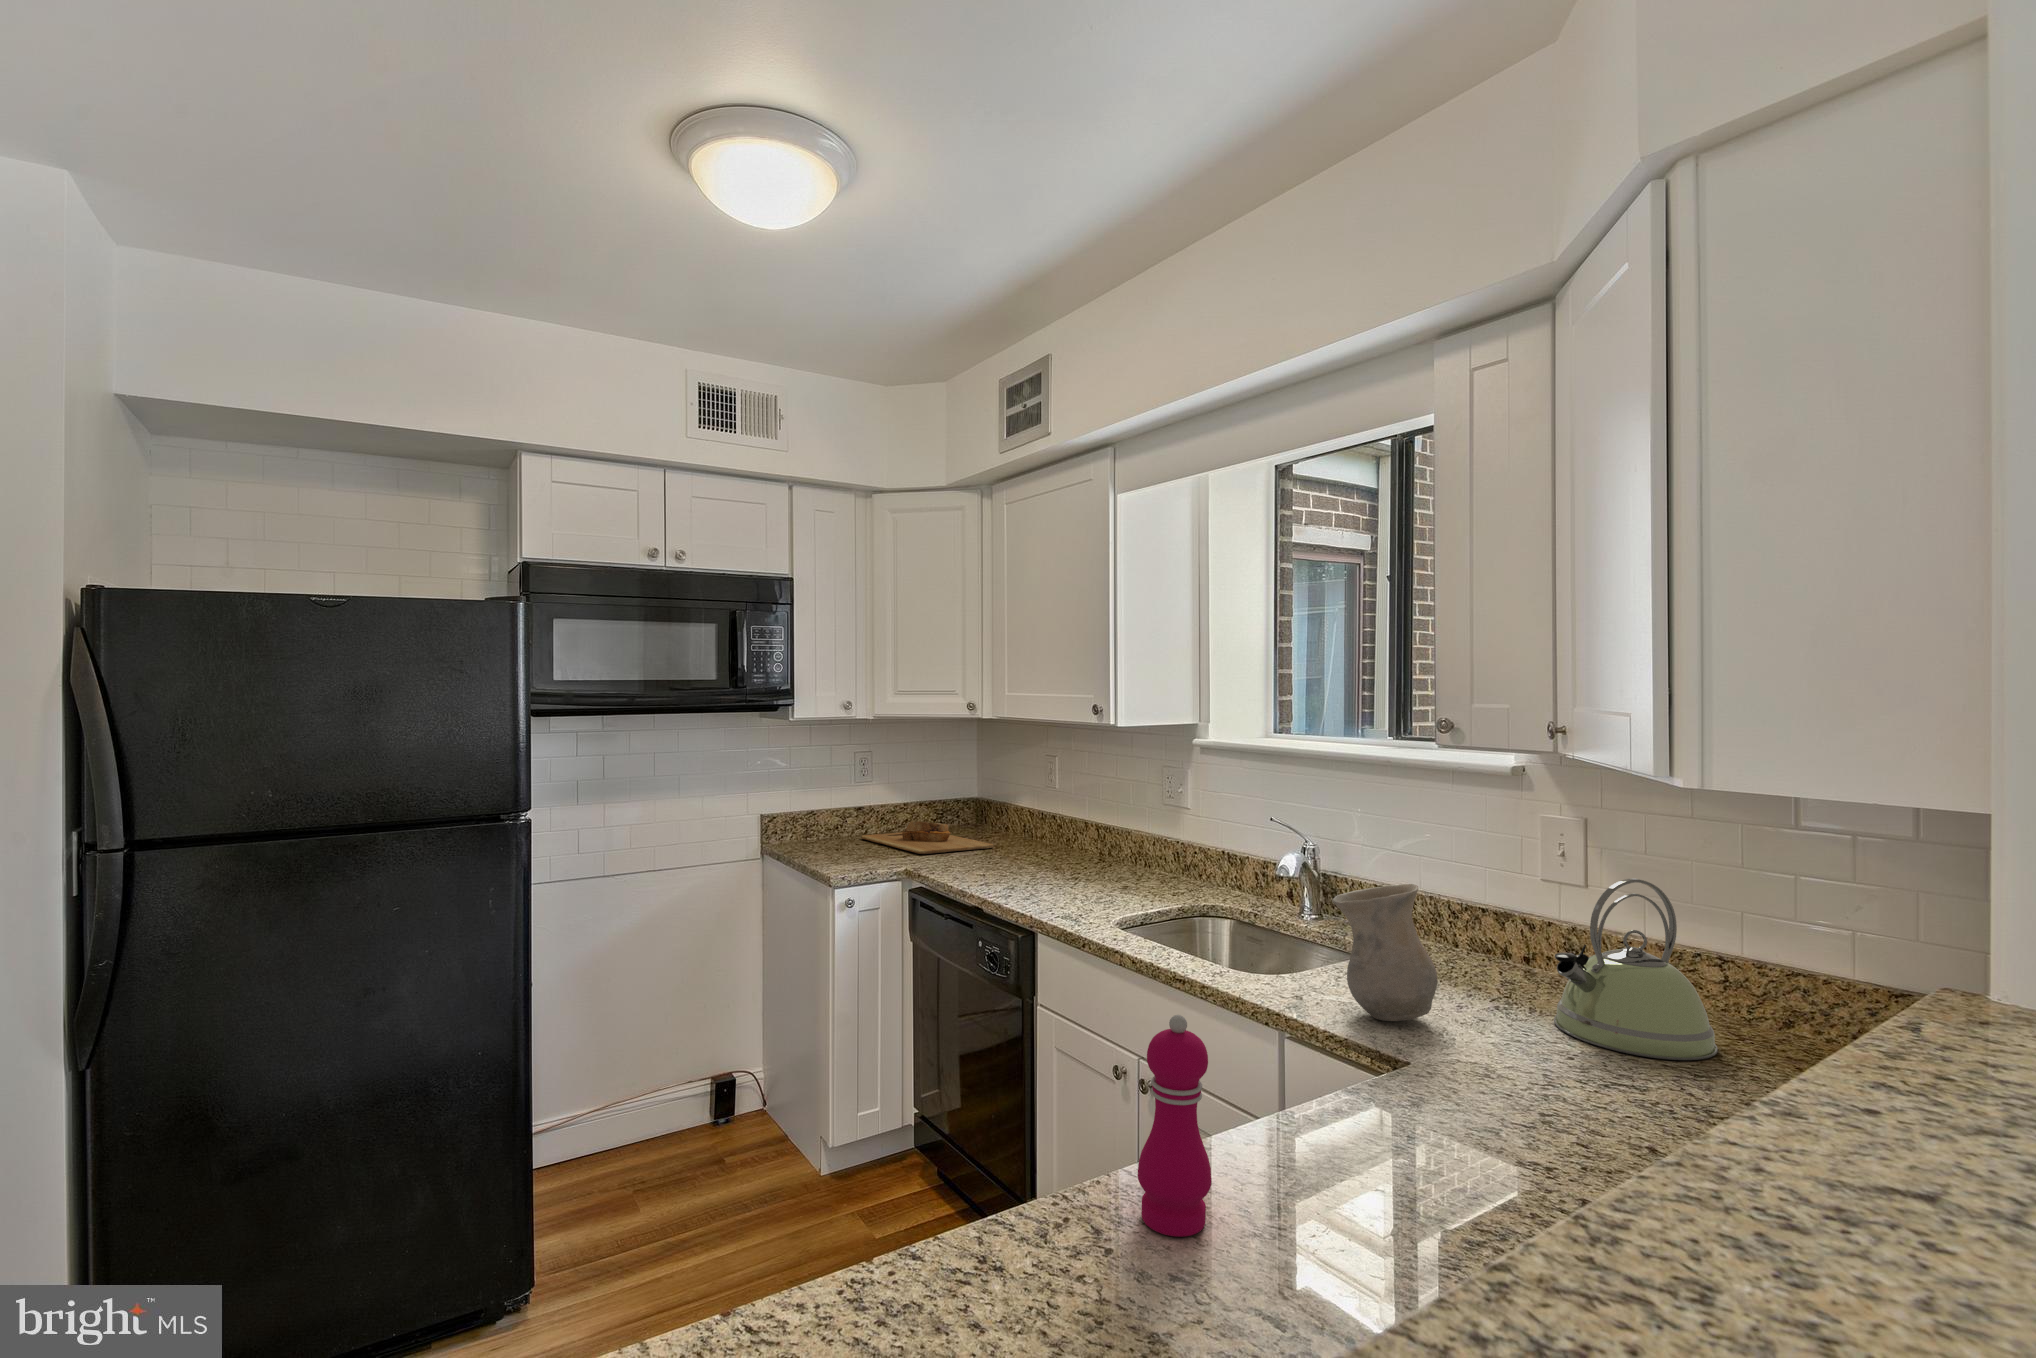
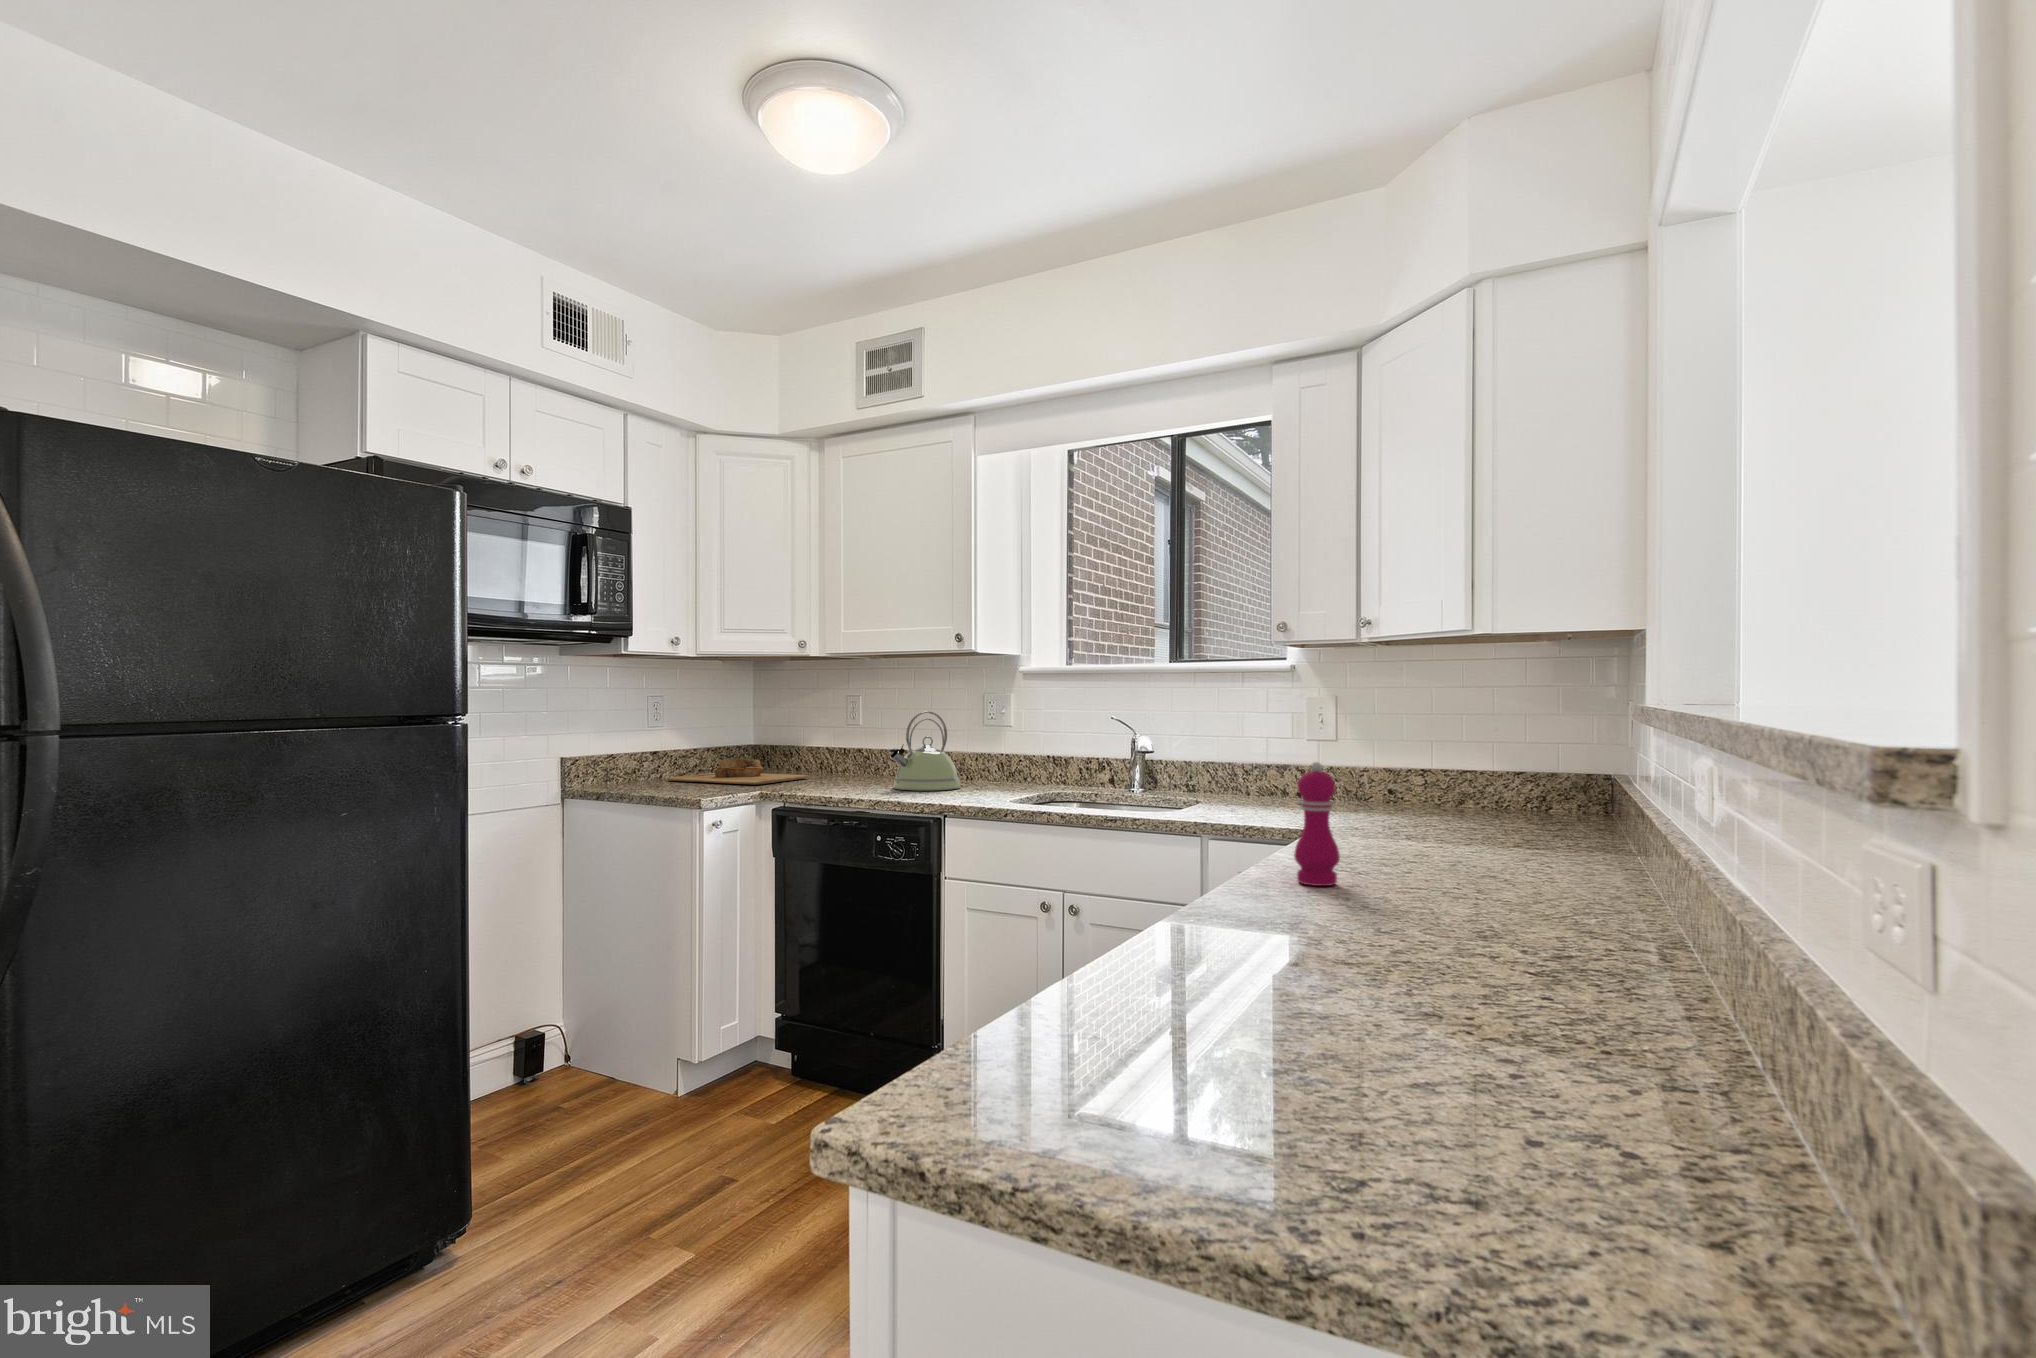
kettle: present [1554,878,1718,1060] -> present [889,711,960,791]
vase: present [1332,884,1438,1021] -> none [1232,731,1302,822]

